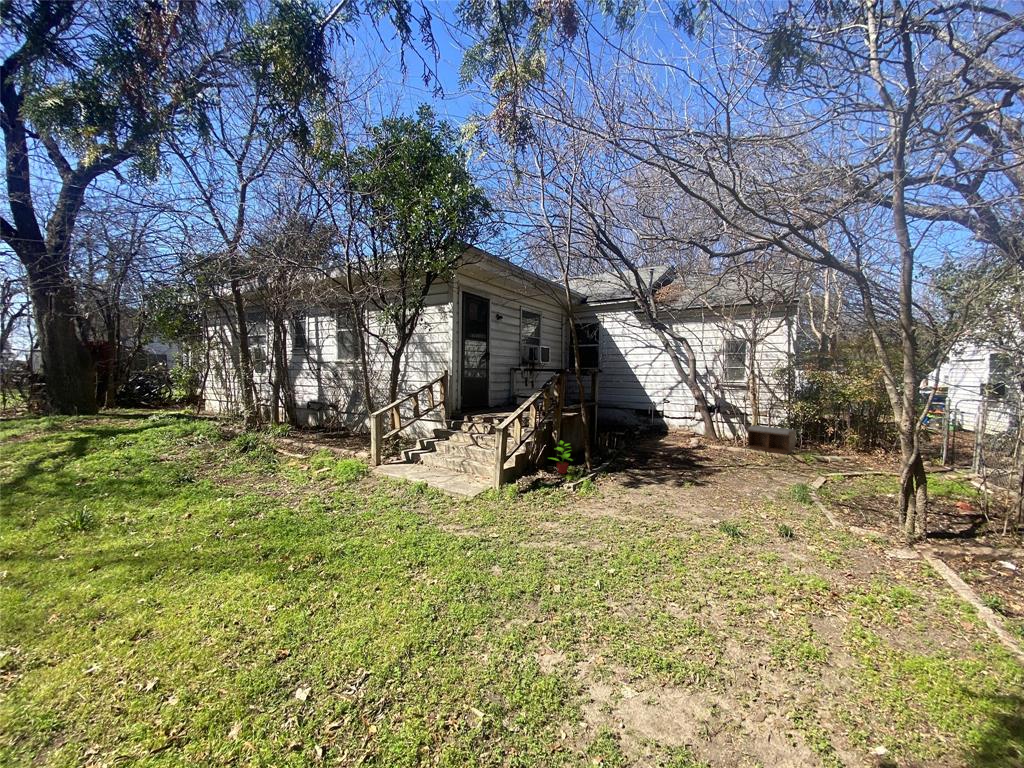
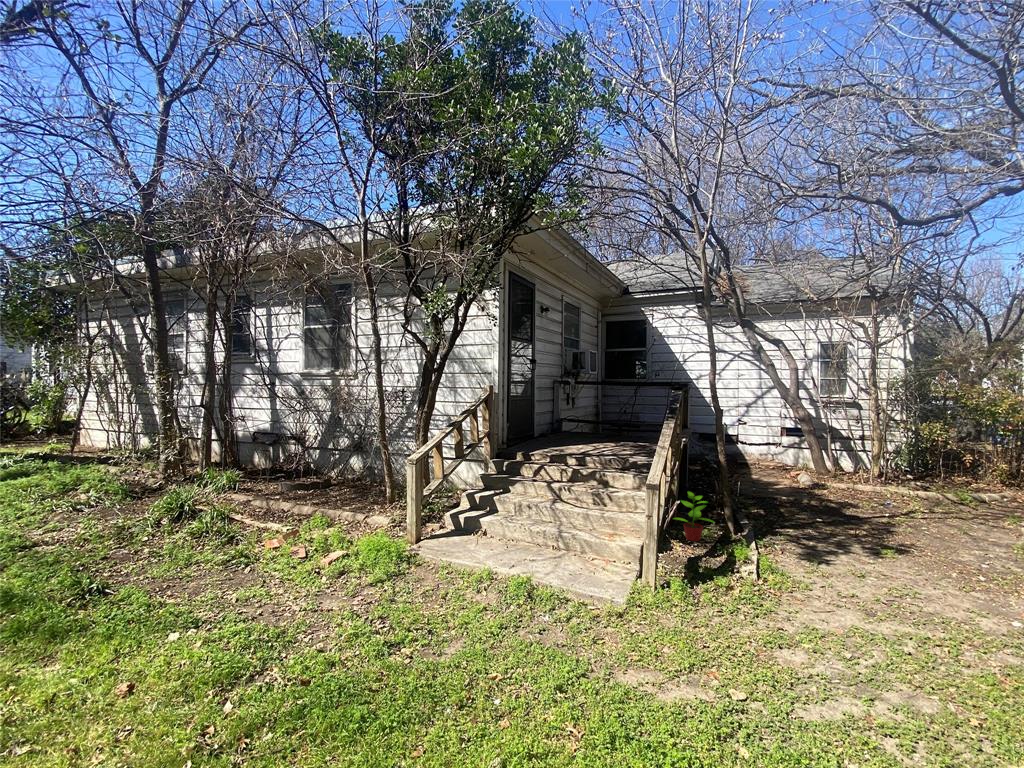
bench: present [747,426,796,454] -> none [875,455,941,493]

